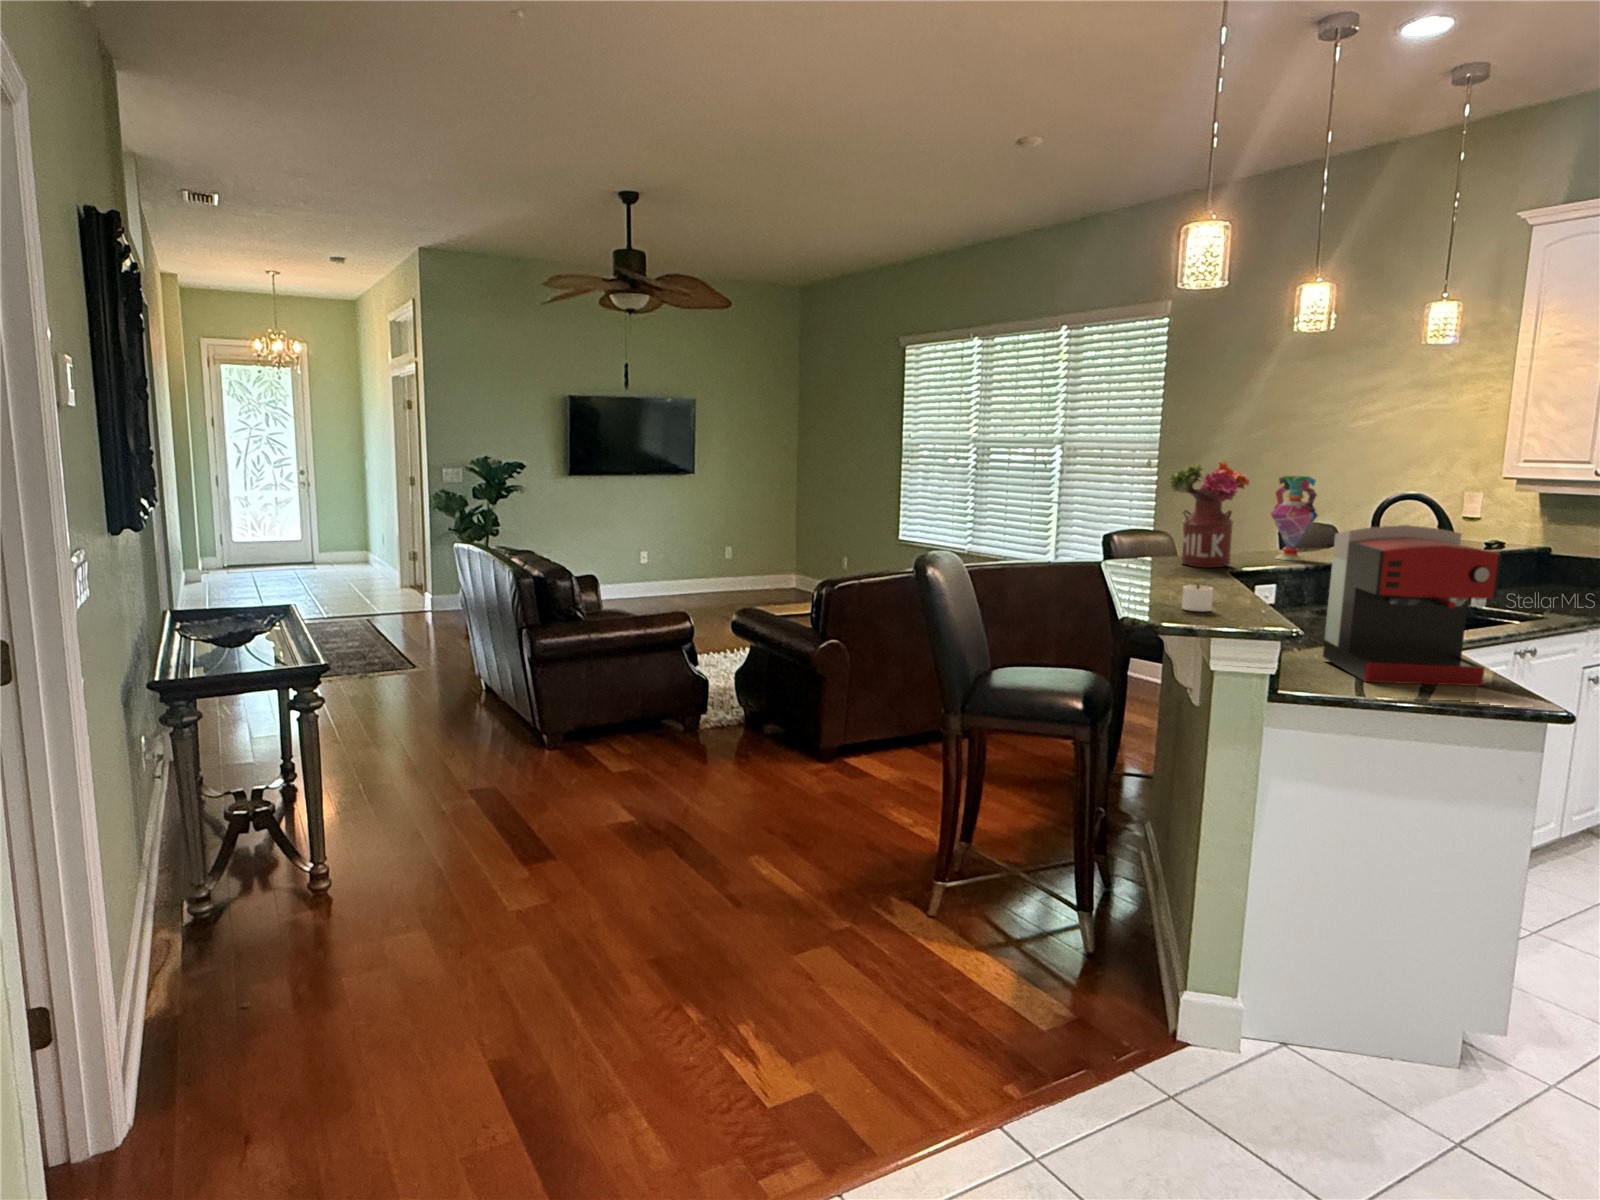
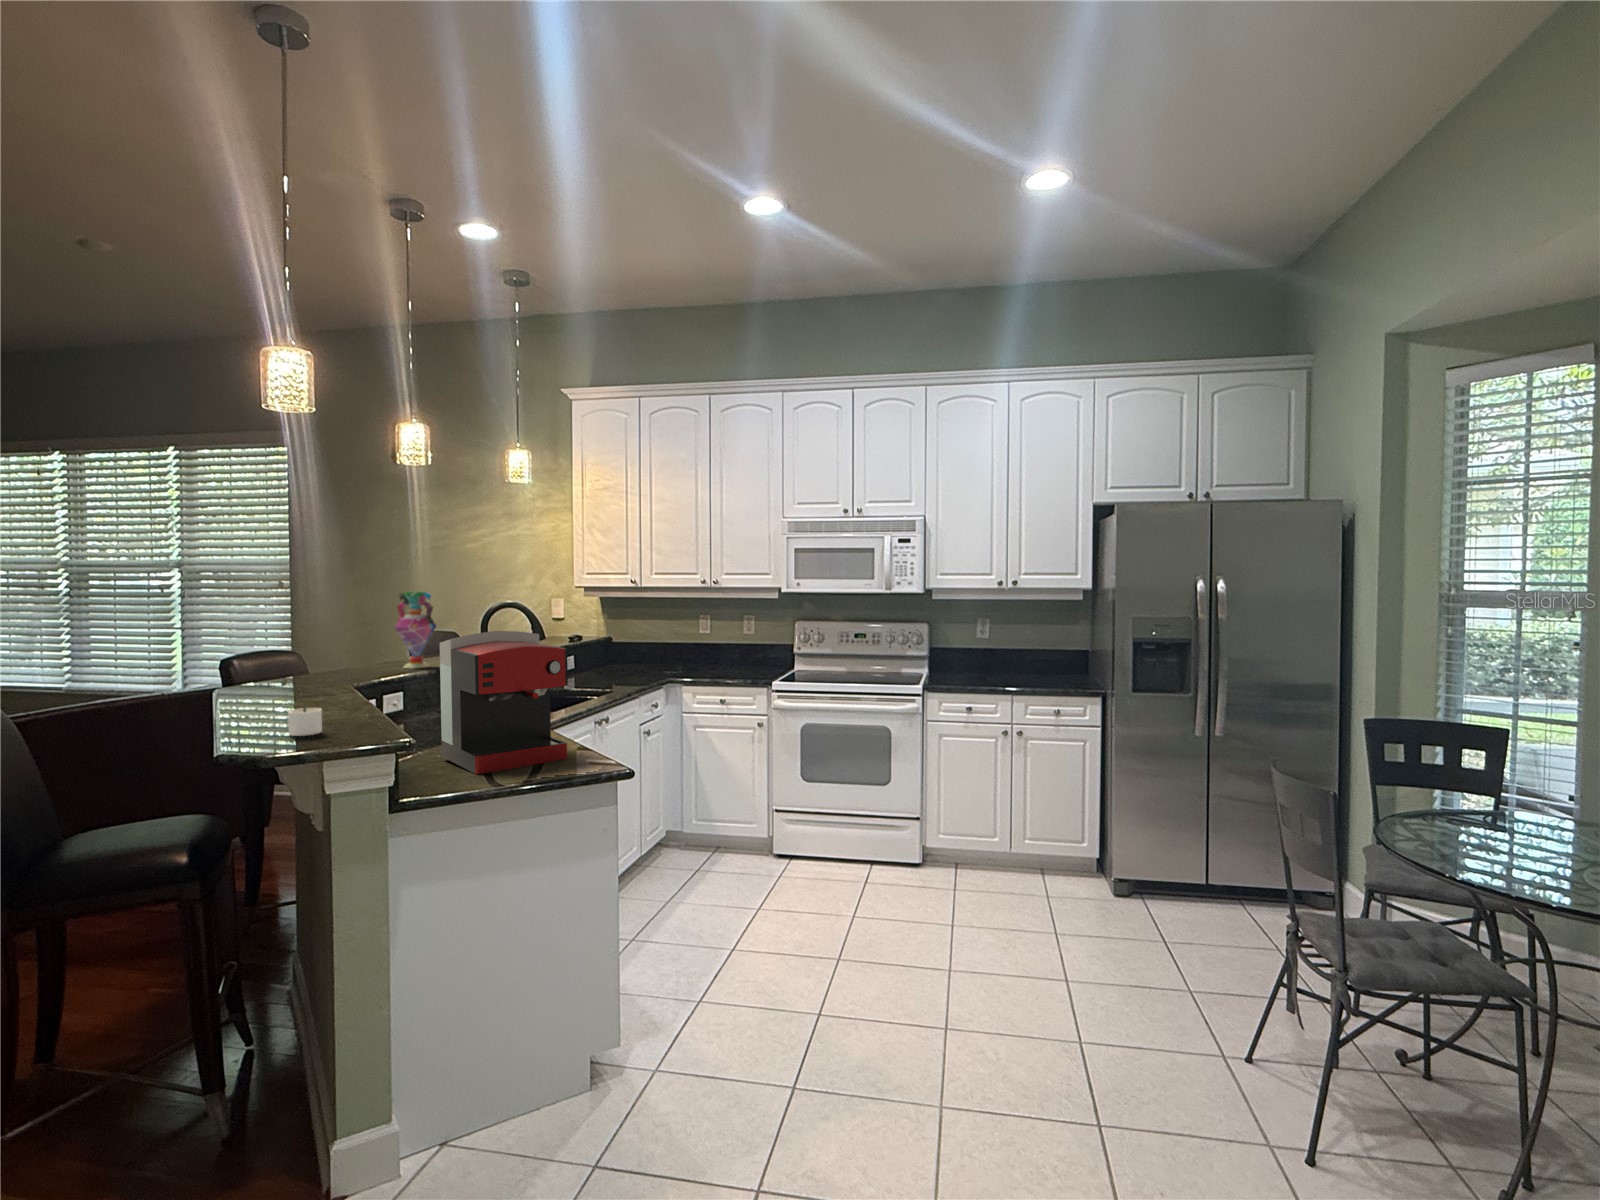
flower arrangement: present [1170,462,1249,567] -> none [283,580,368,685]

